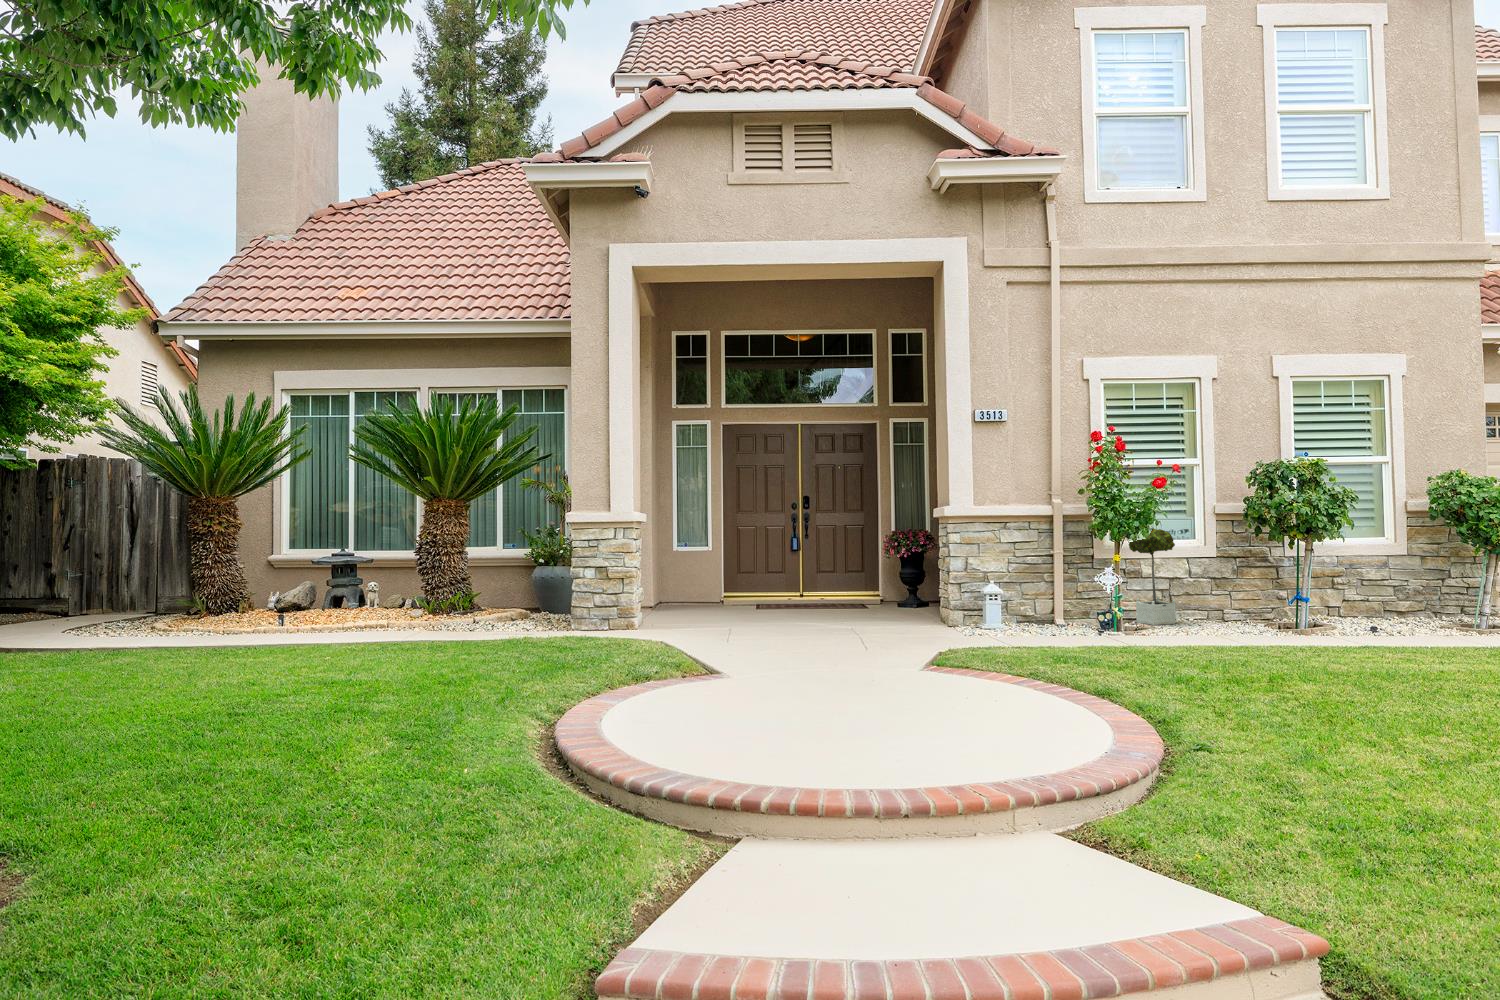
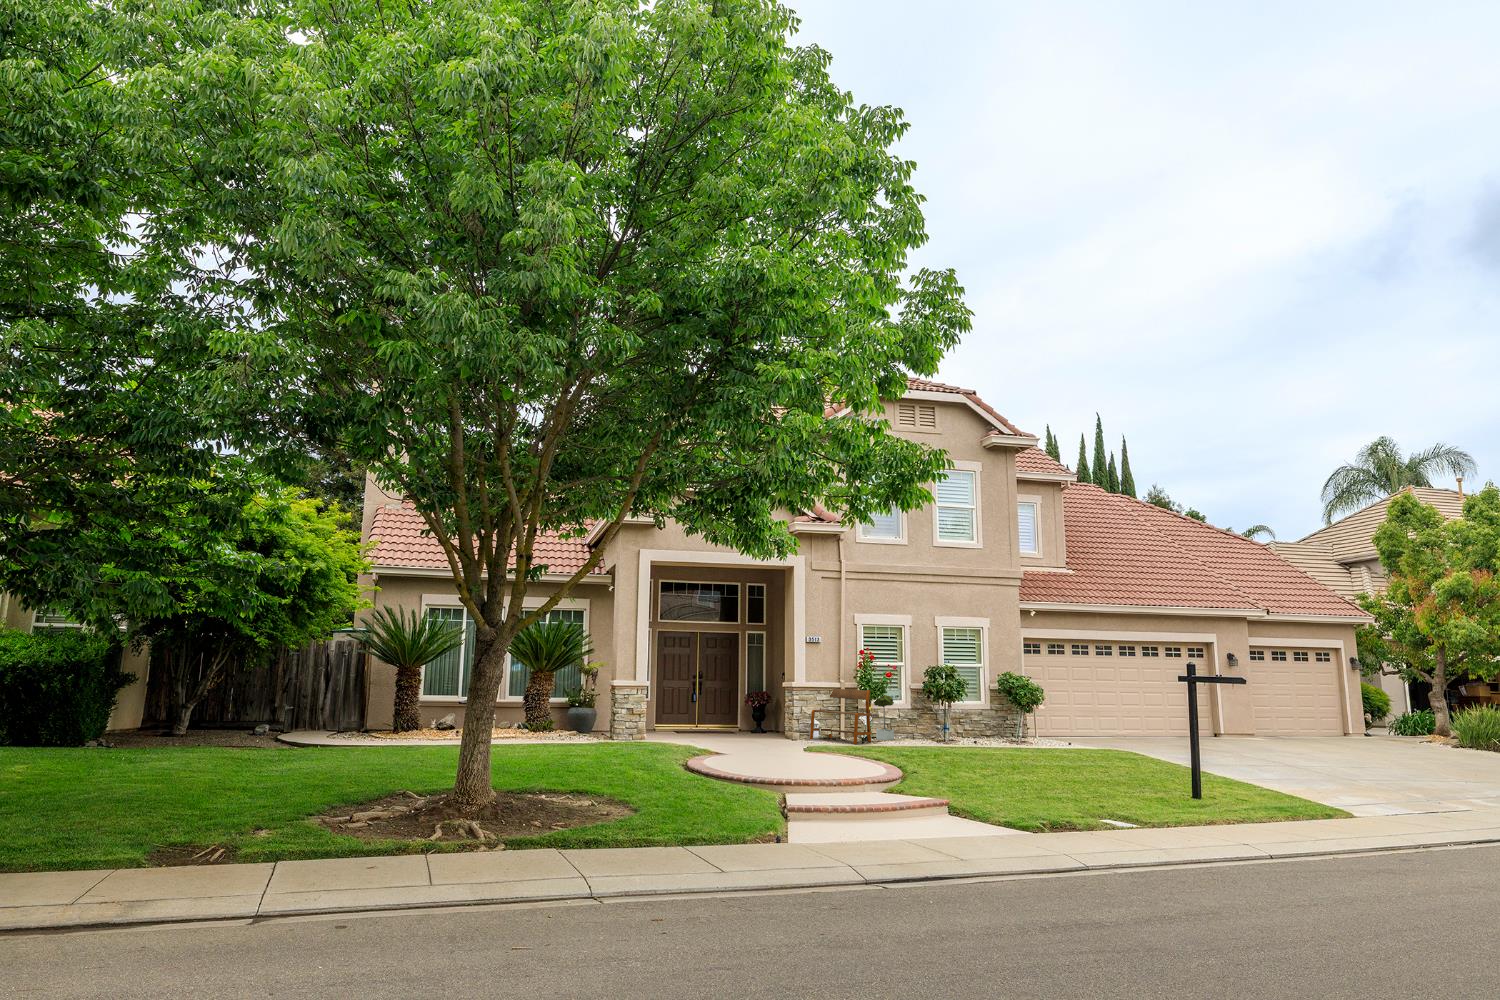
bench: none [984,516,1121,636] -> present [810,689,872,744]

